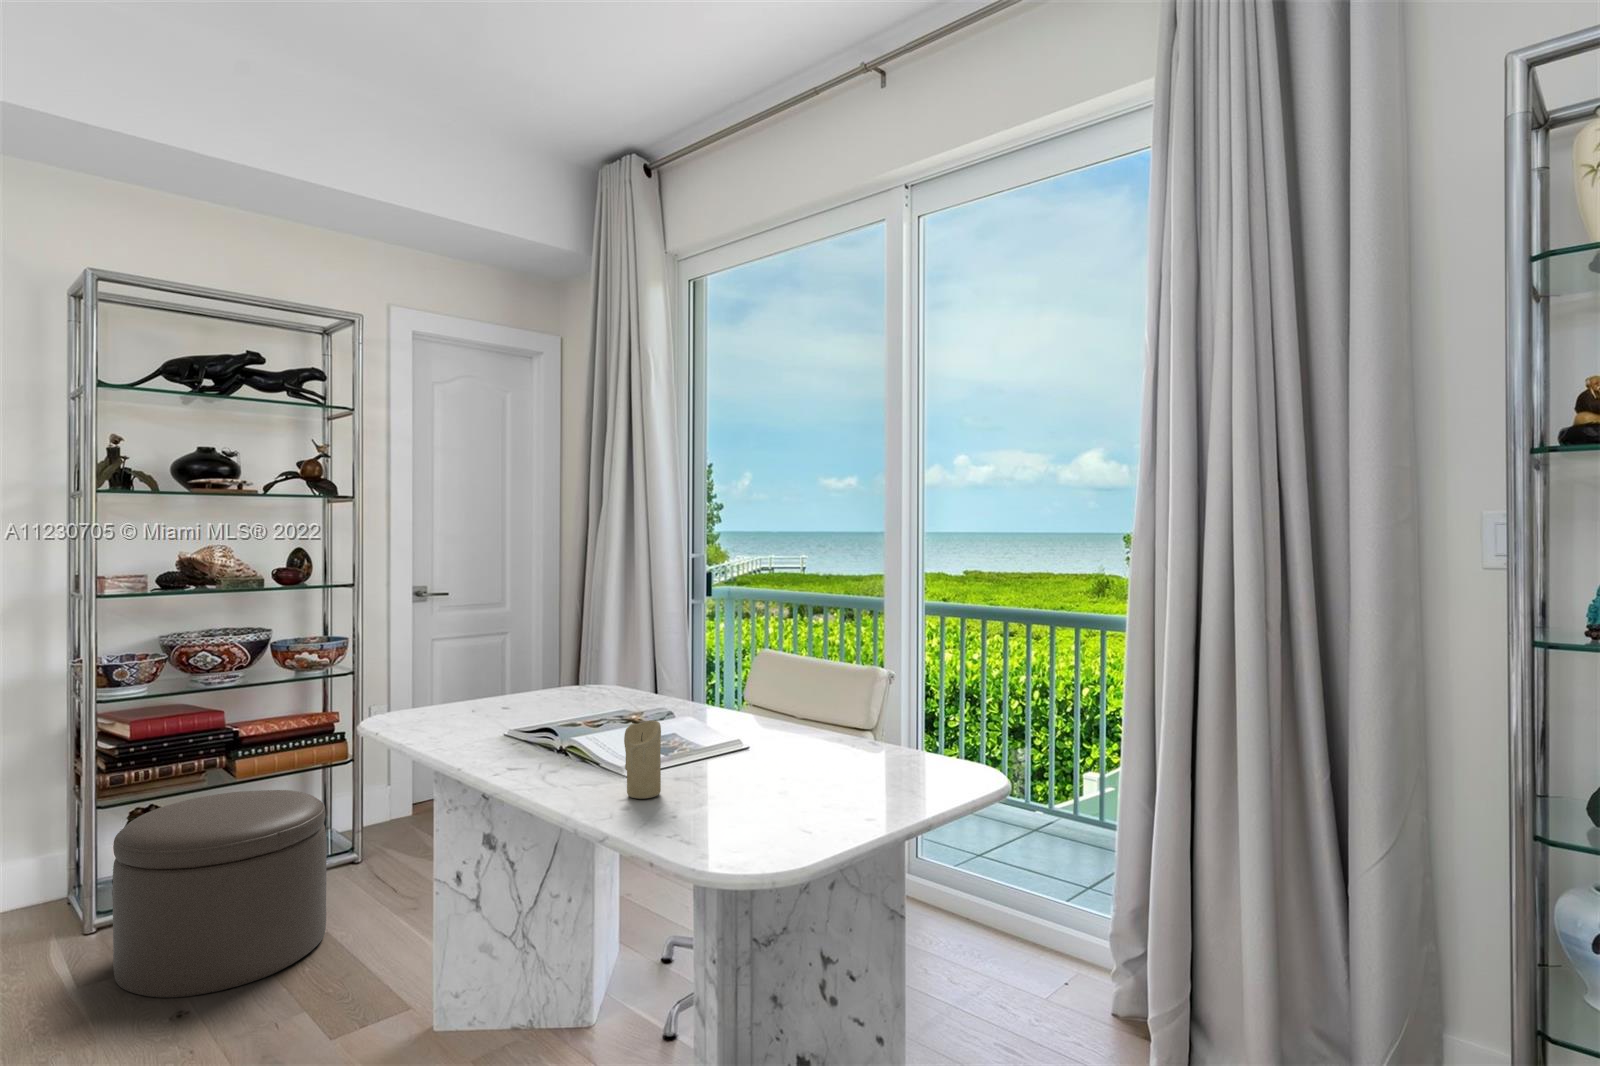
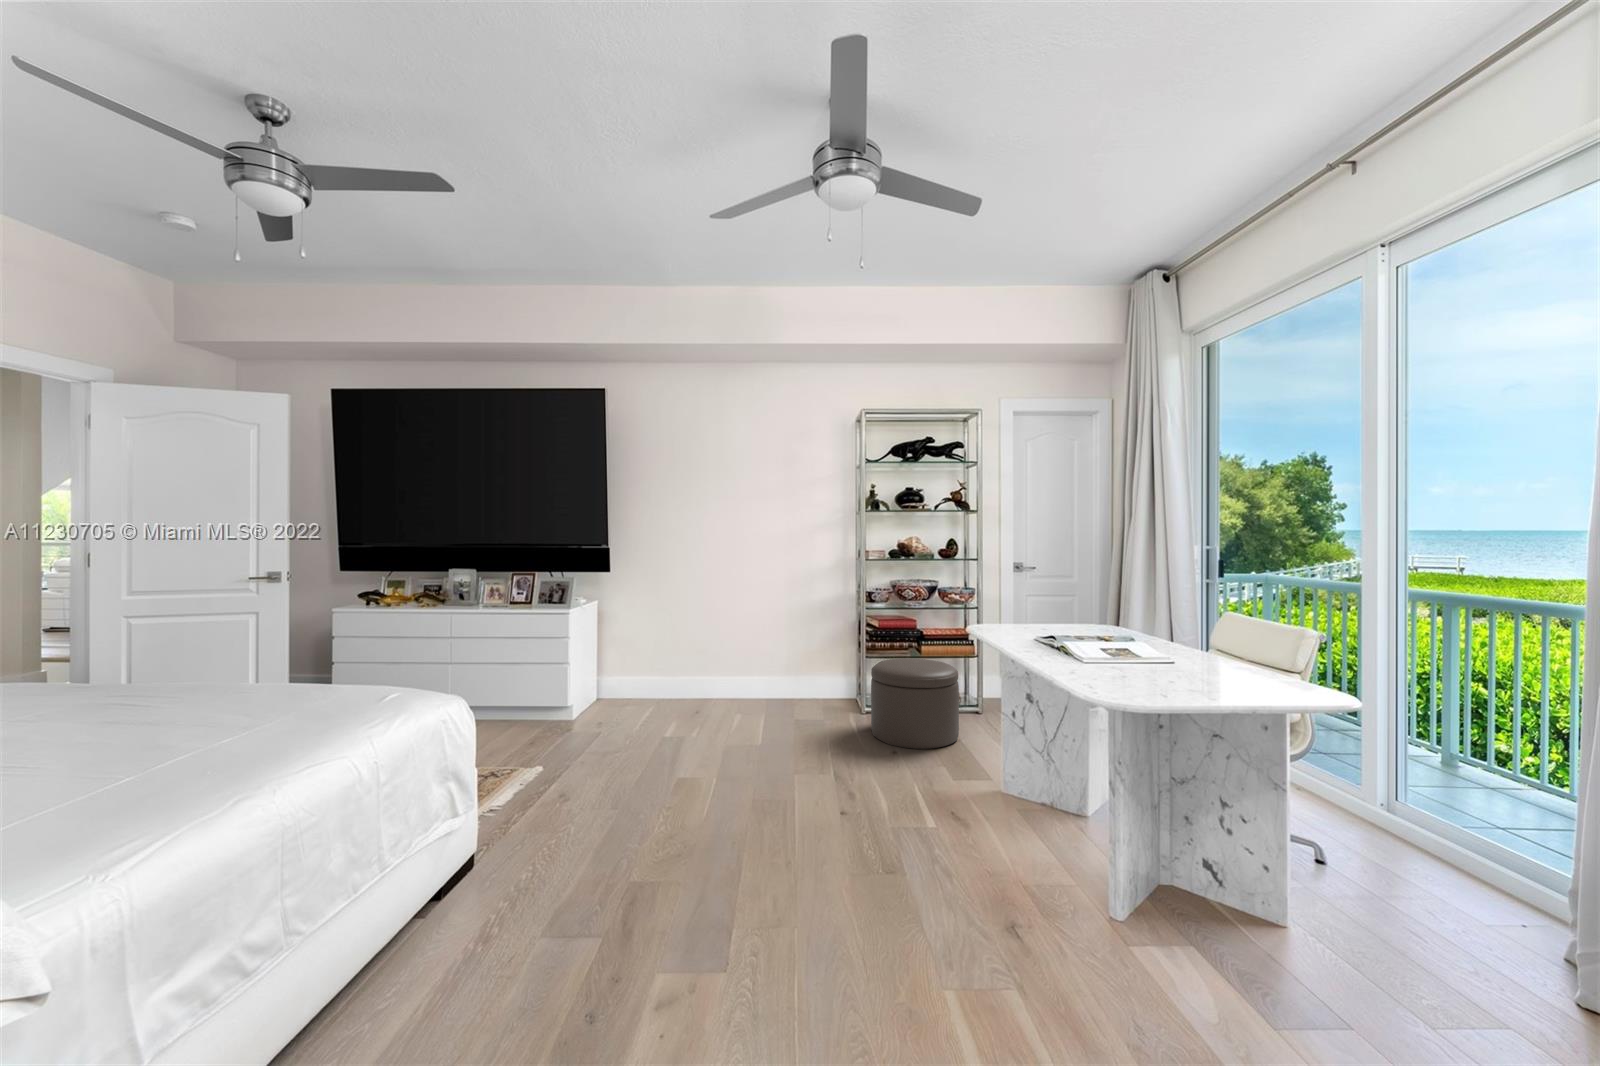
candle: present [624,720,661,799] -> none [1079,632,1101,673]

